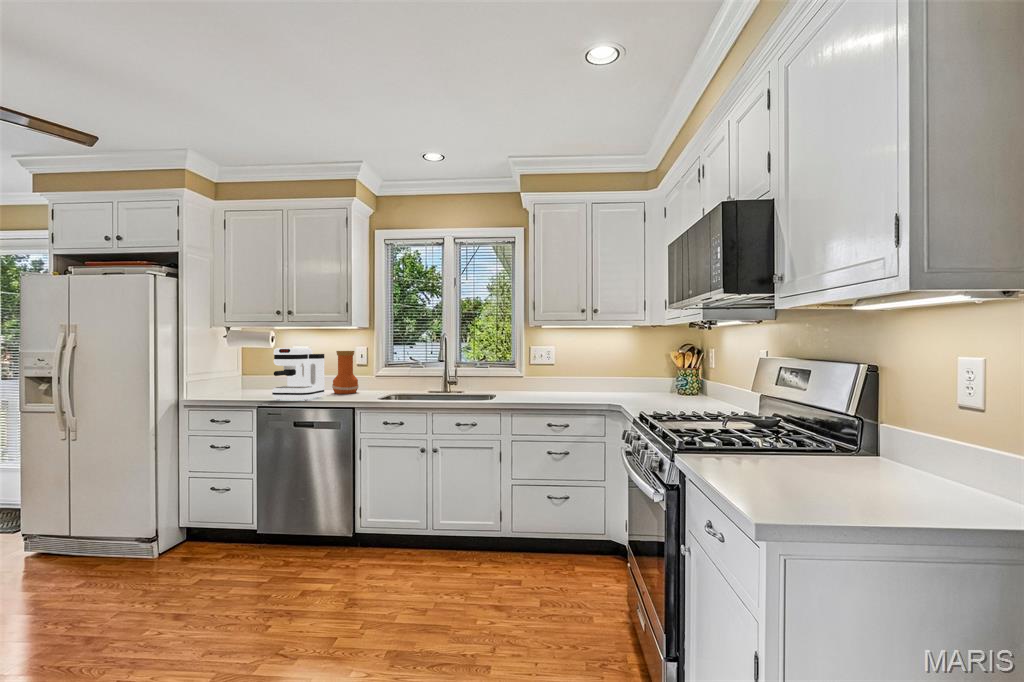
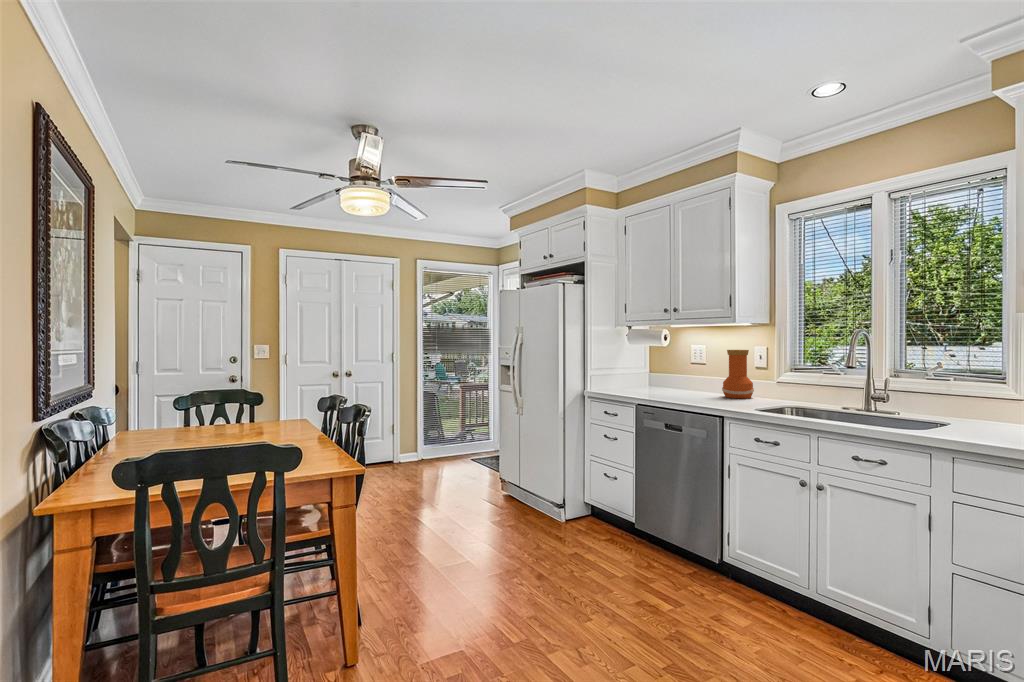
coffee maker: present [272,348,325,400] -> none [646,346,705,402]

